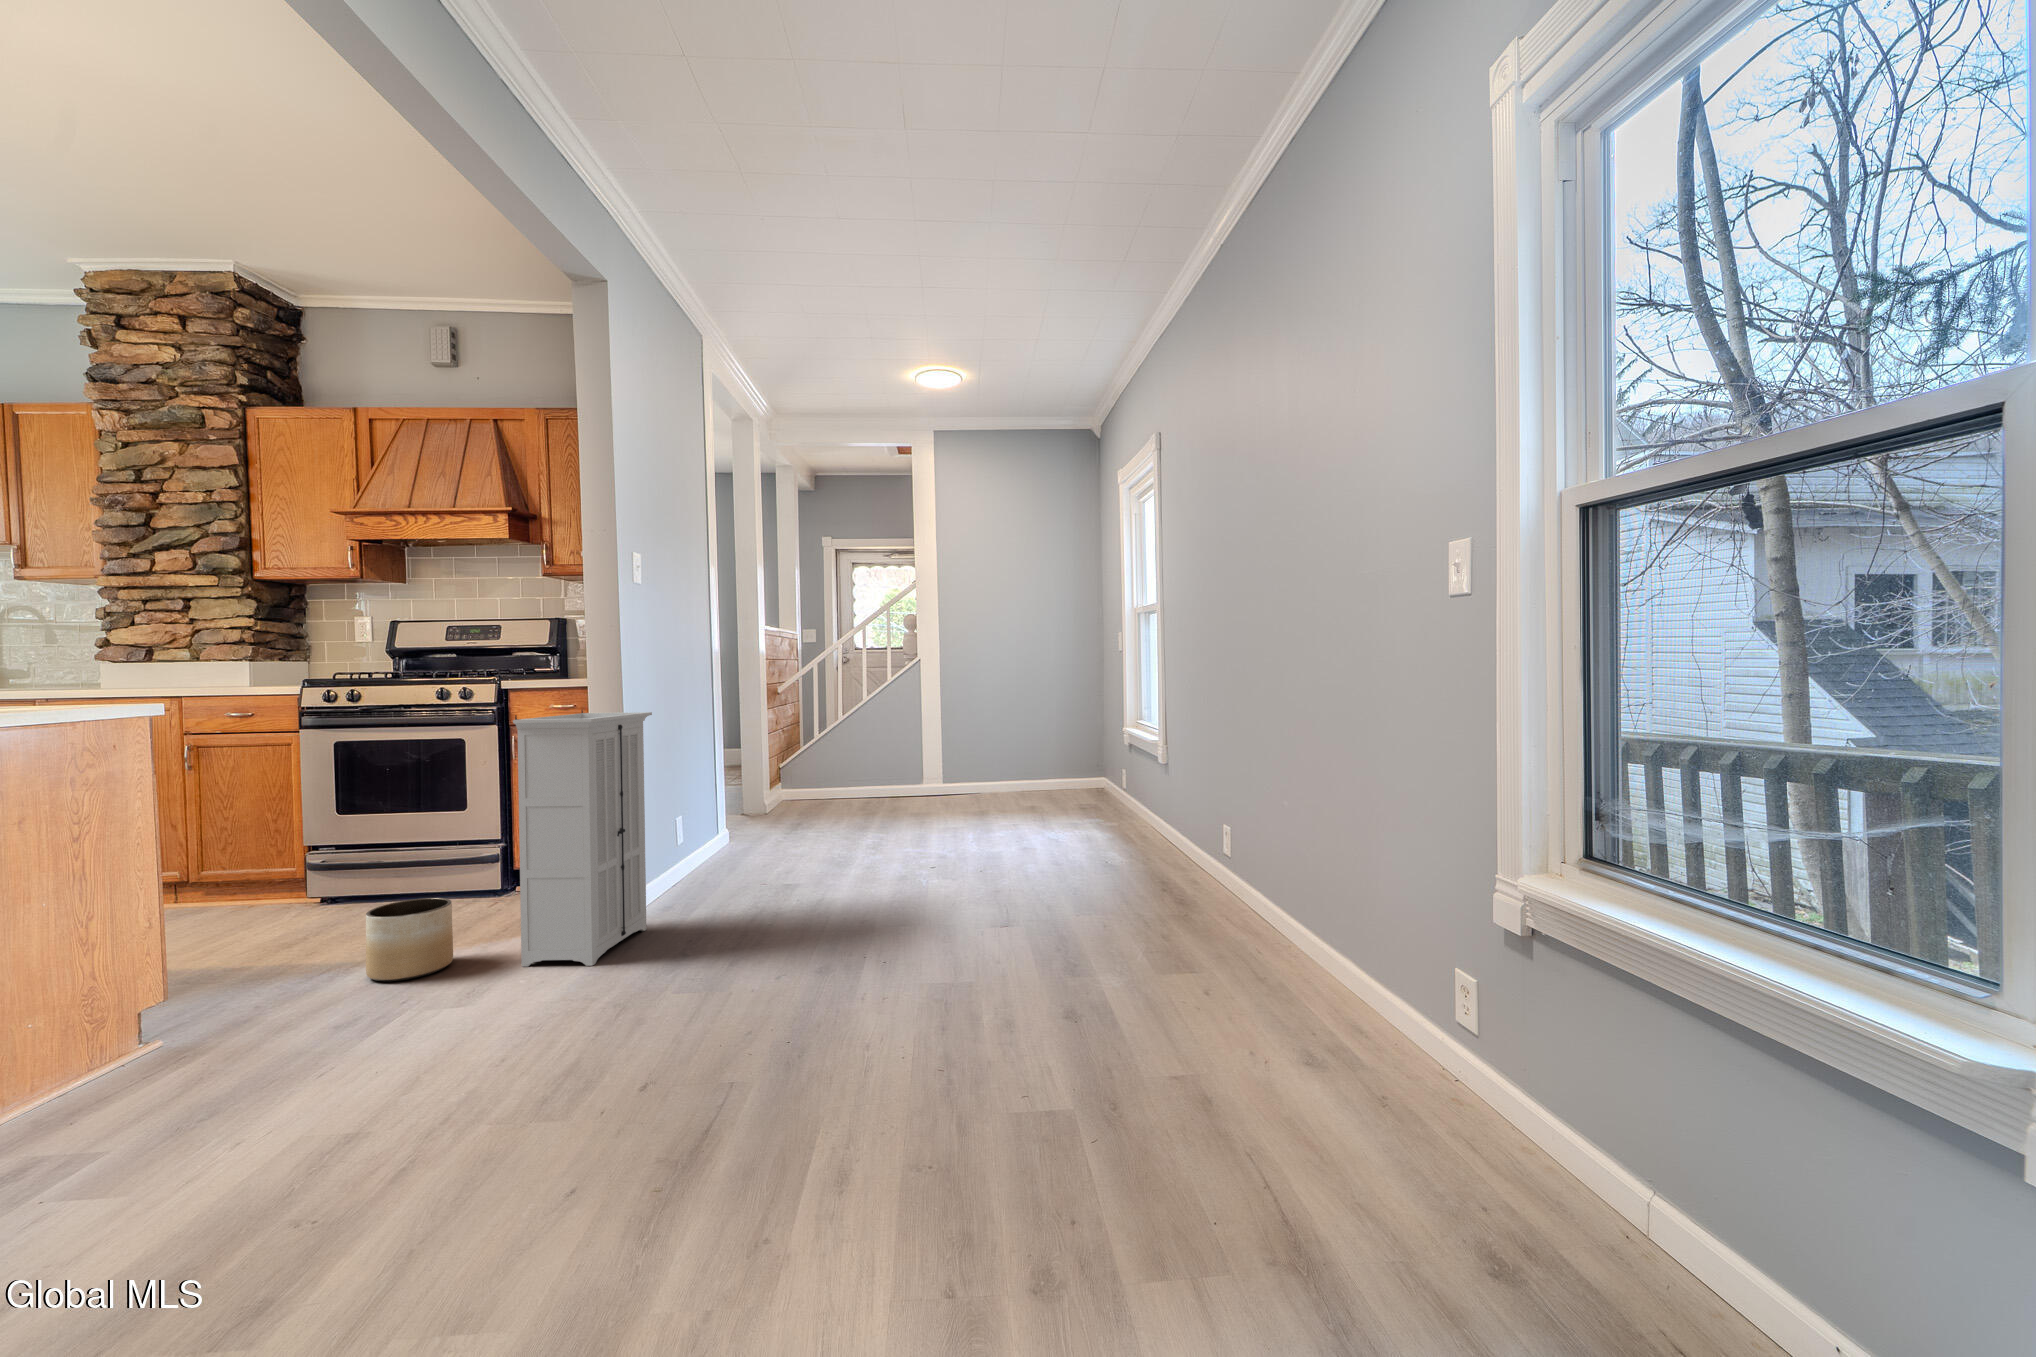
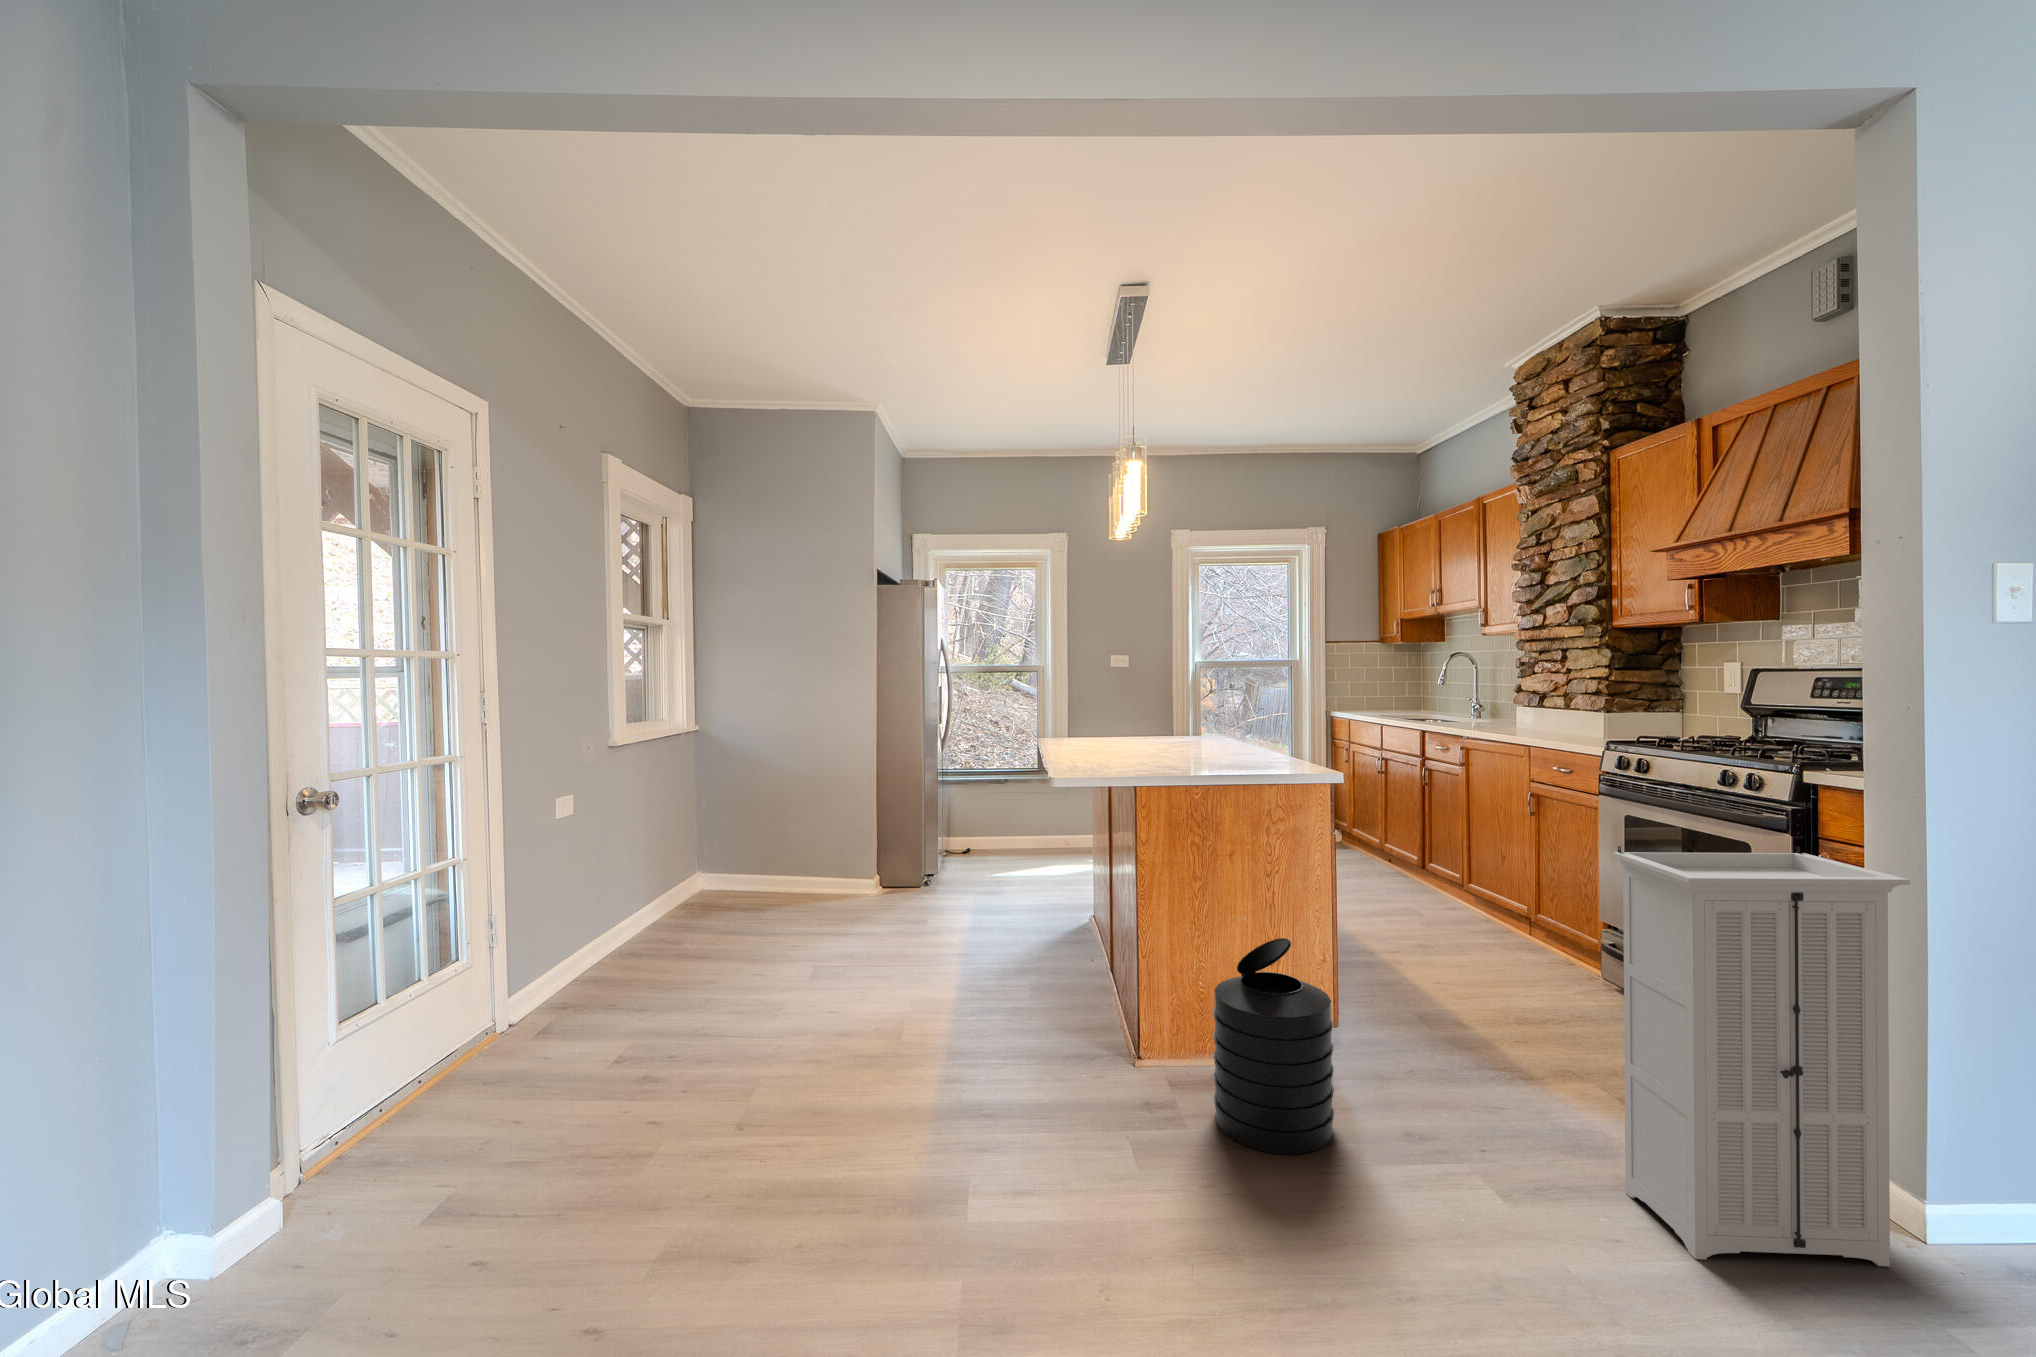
trash can: none [110,862,299,1117] -> present [1213,938,1334,1155]
planter: present [366,898,453,981] -> none [1490,1027,1586,1136]

